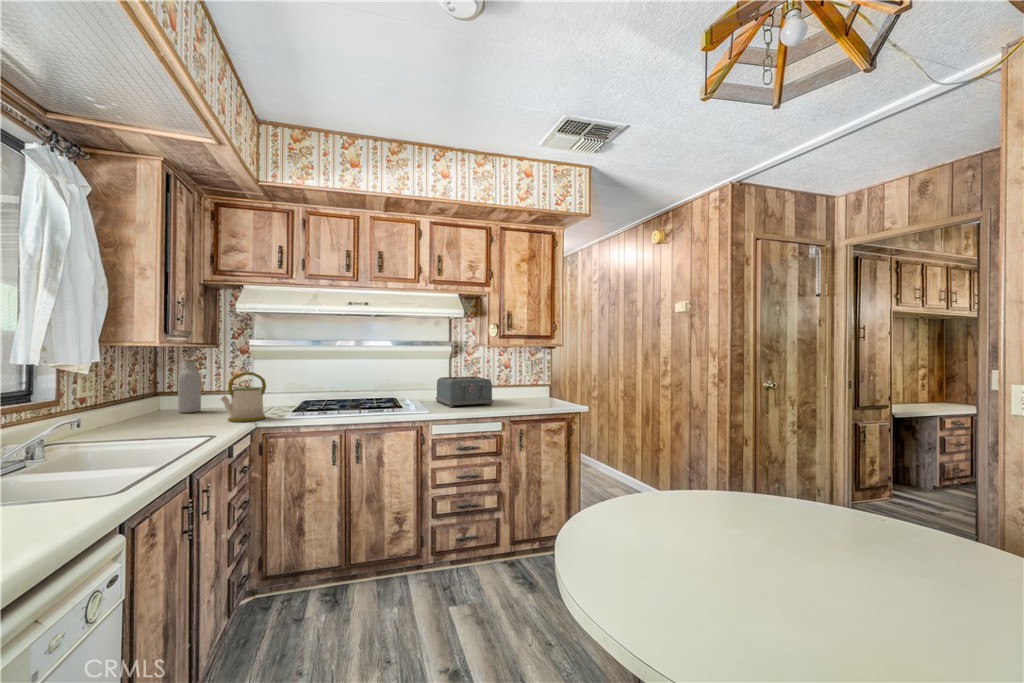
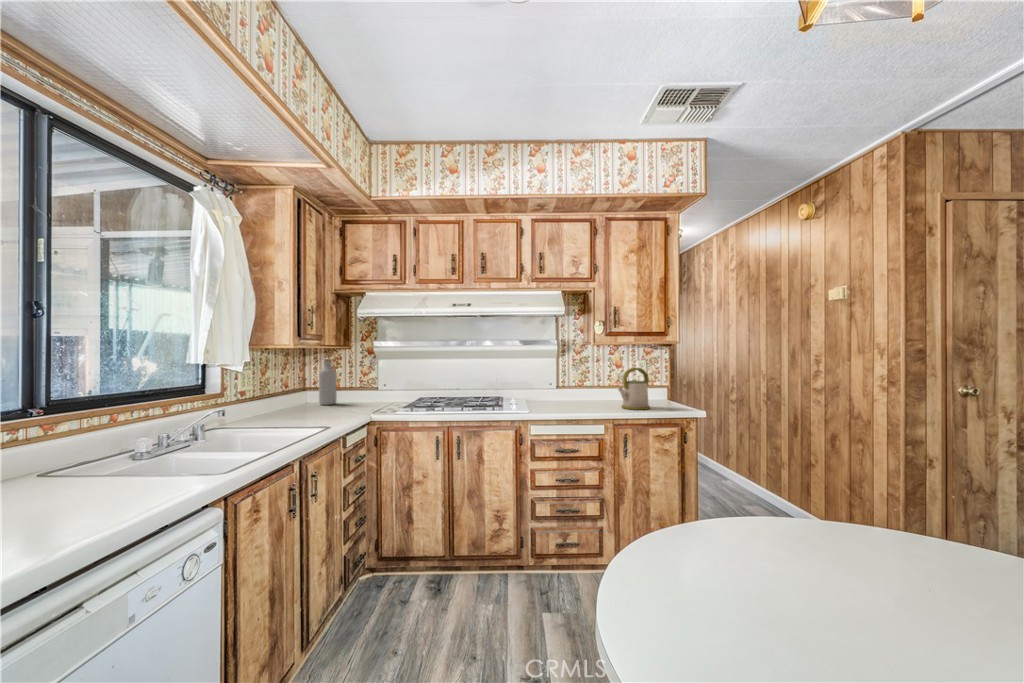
kettle: present [221,372,266,422] -> present [619,368,650,410]
toaster: present [436,376,493,407] -> none [541,376,598,408]

